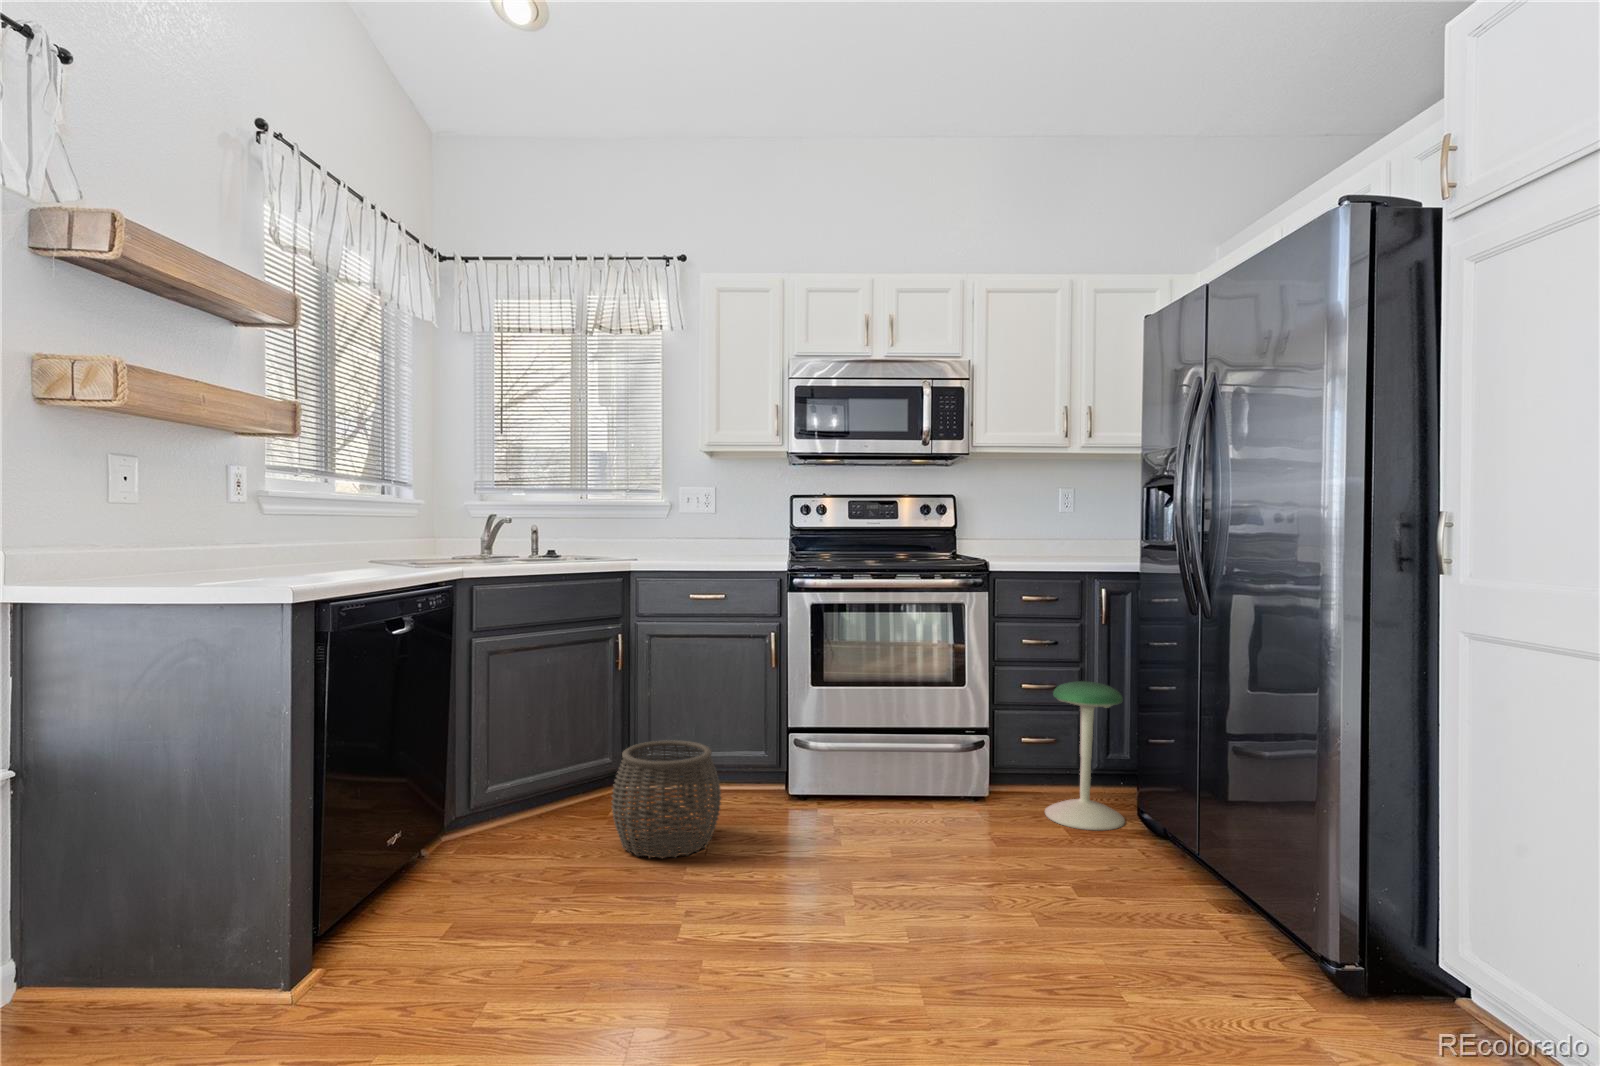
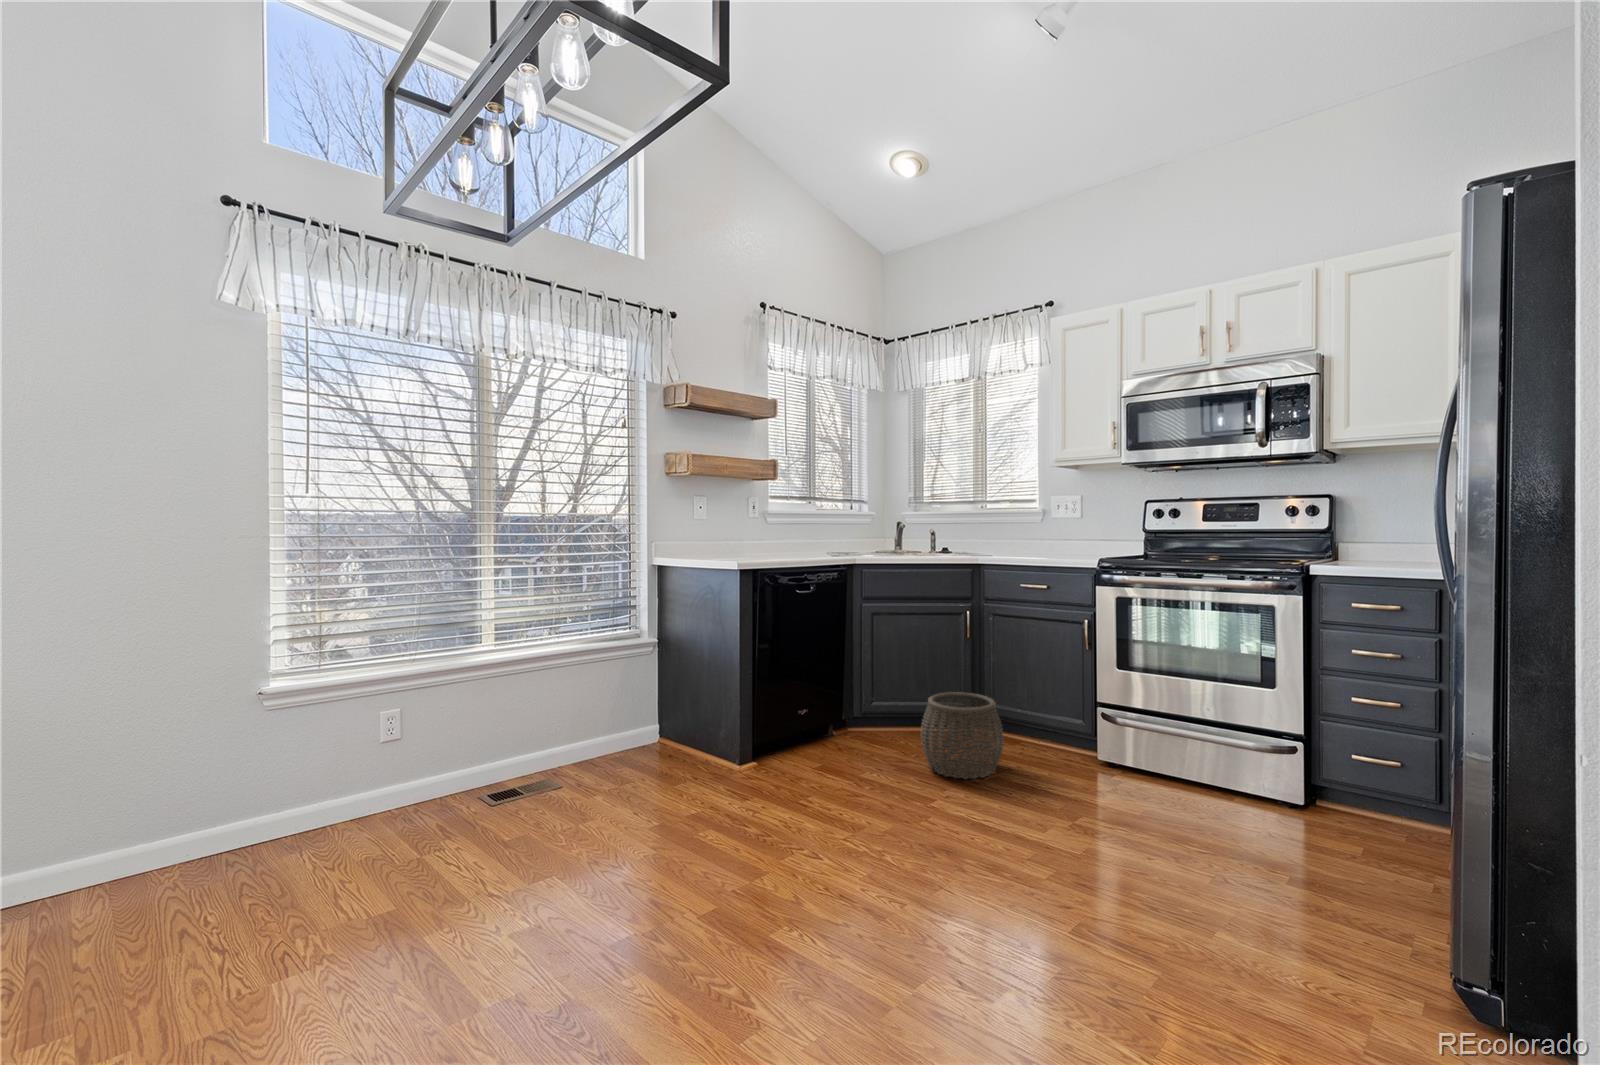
stool: present [1045,681,1125,830] -> none [1350,702,1459,873]

